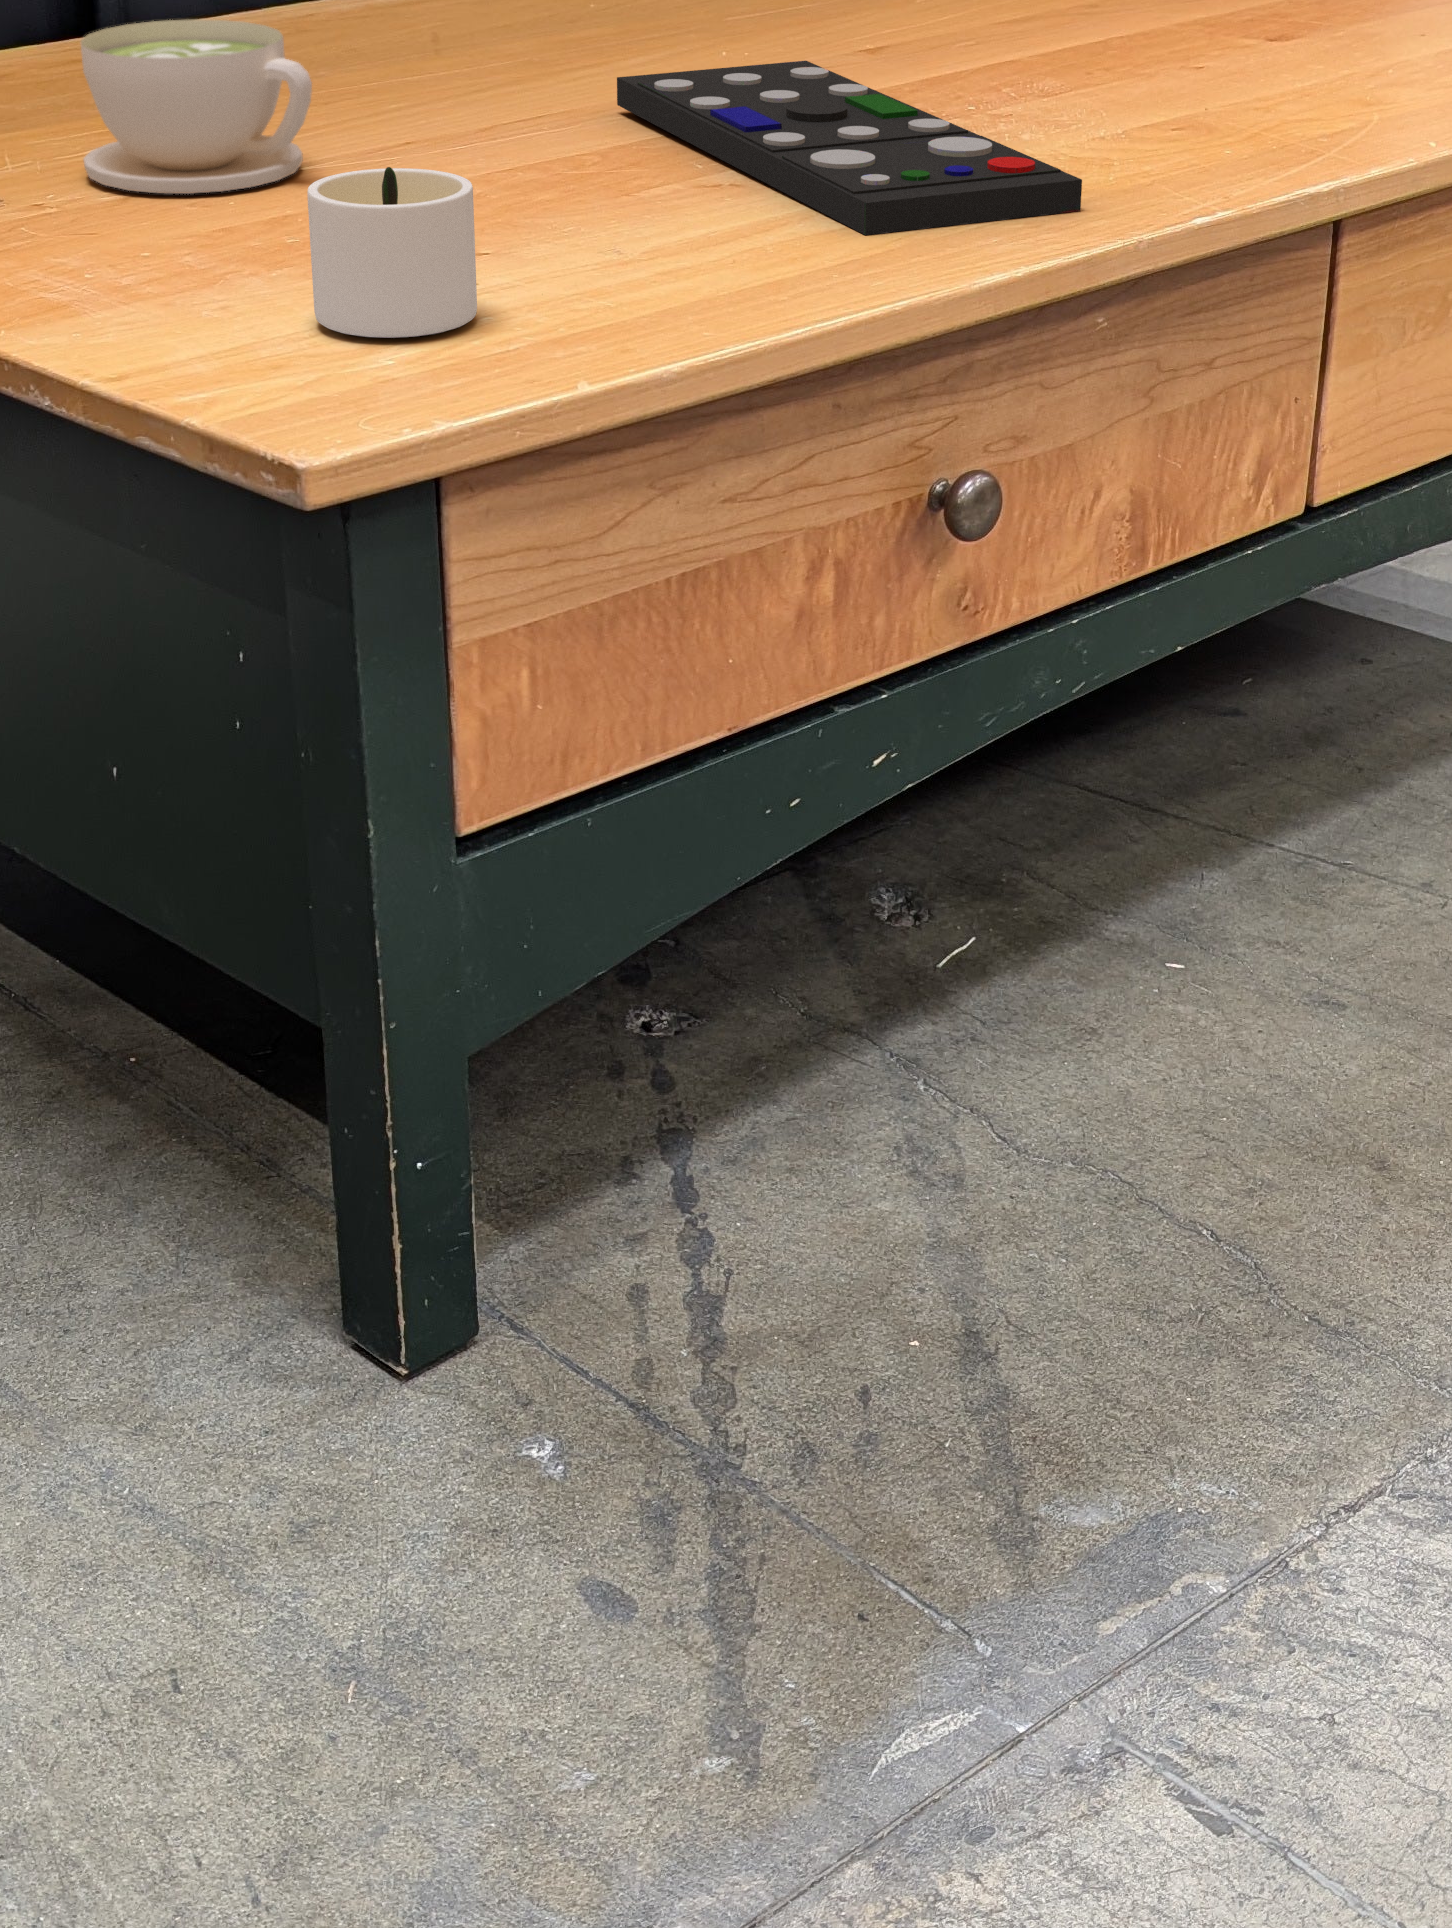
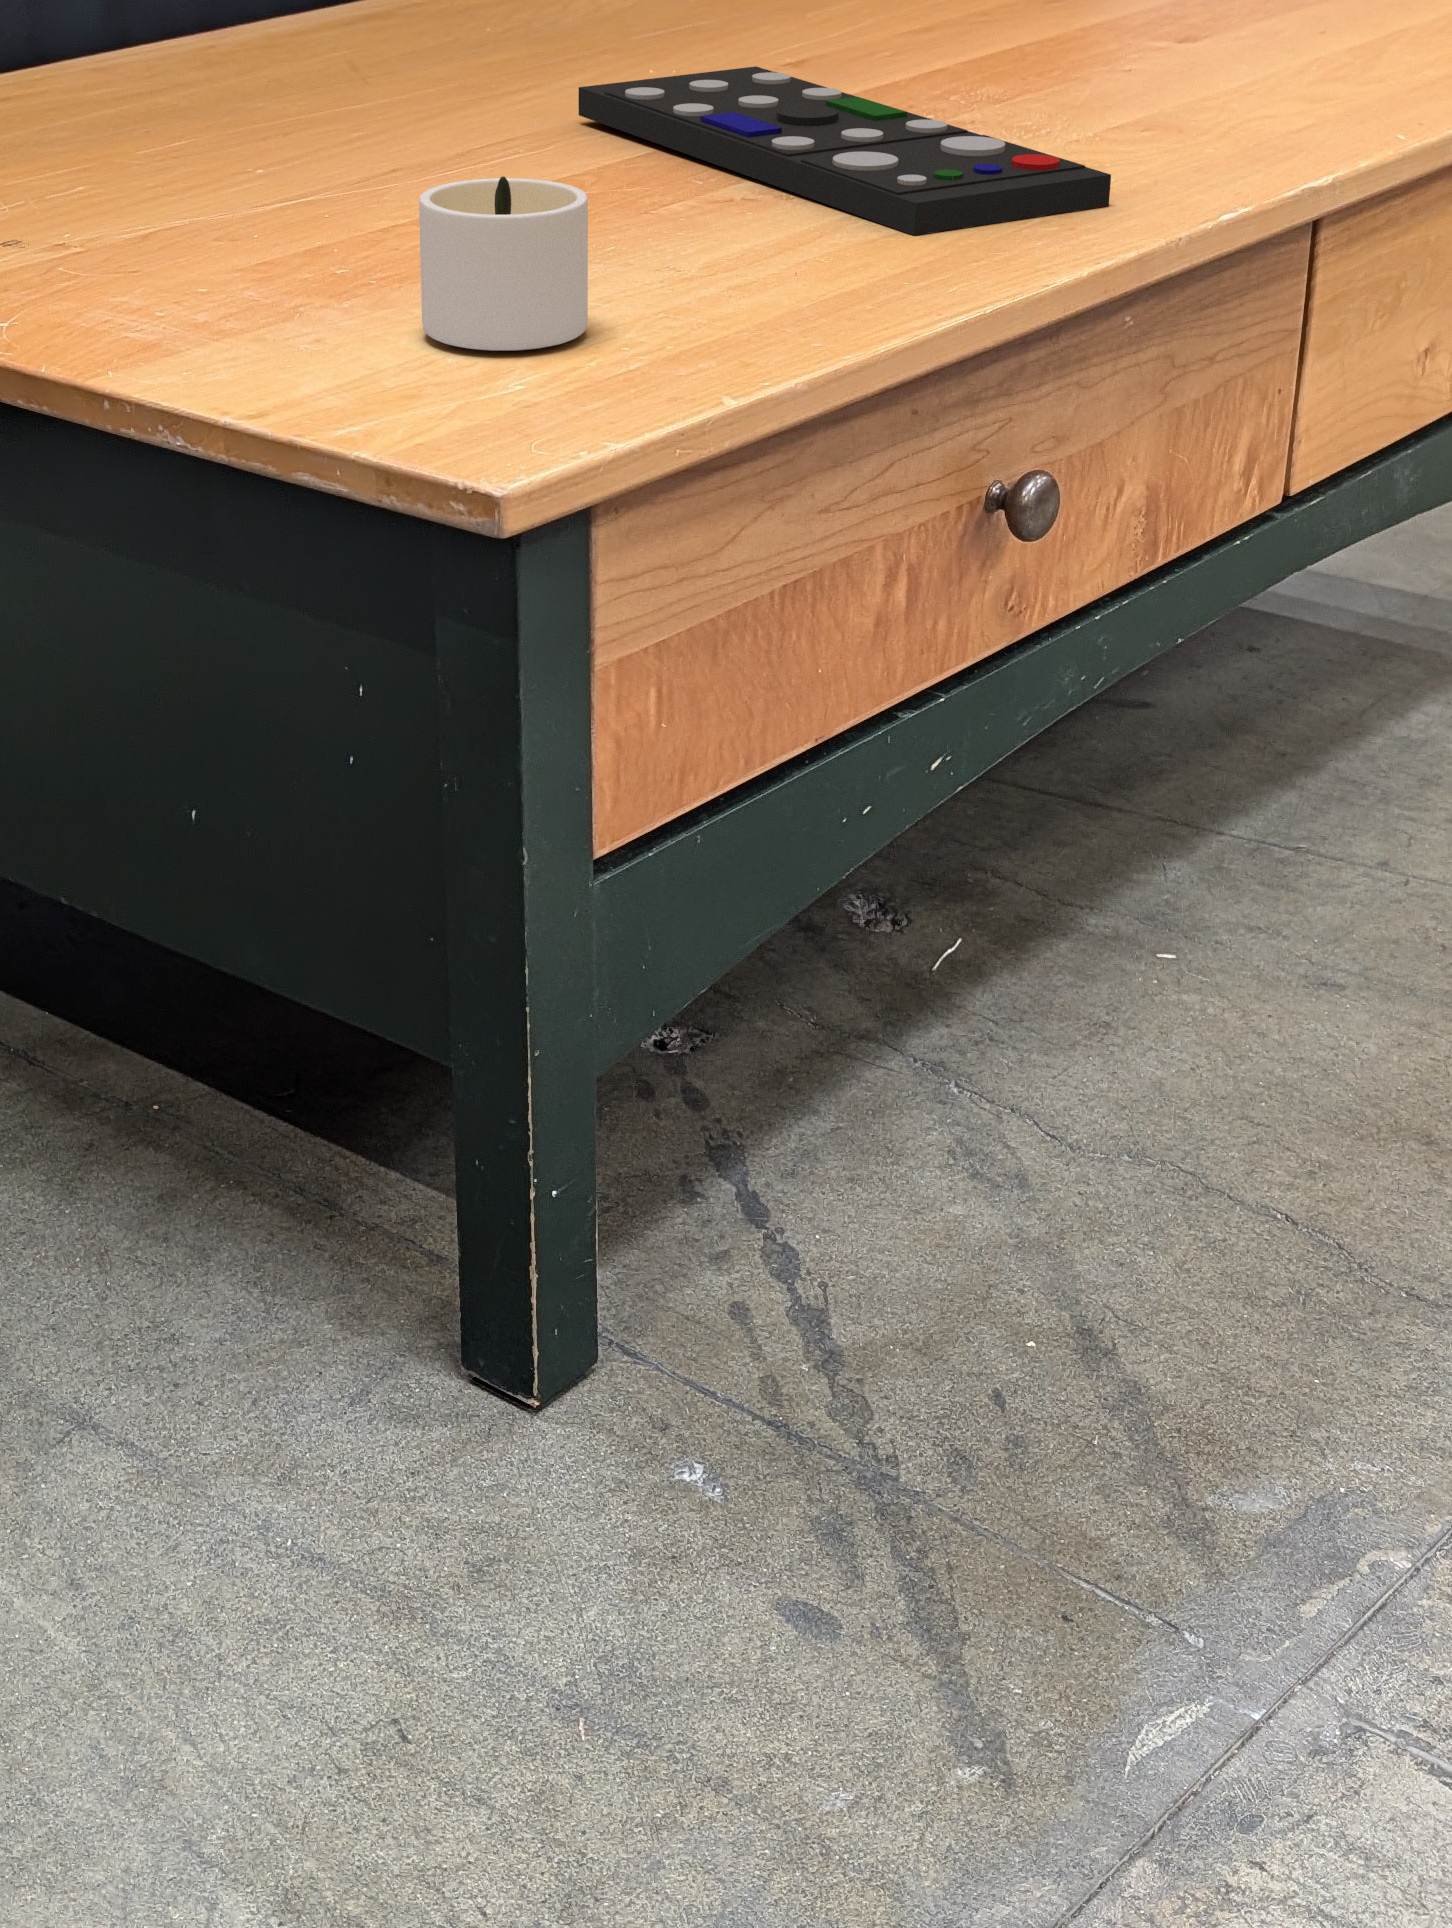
coffee cup: present [81,19,312,194] -> none [75,36,319,215]

